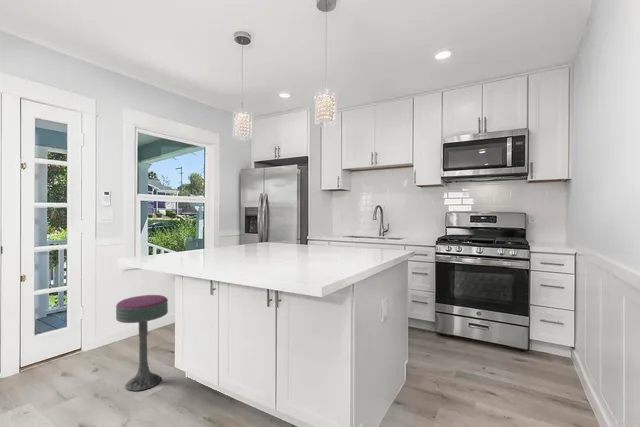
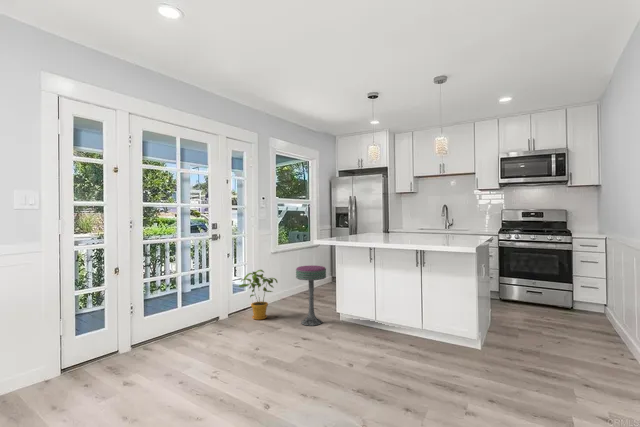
house plant: none [43,303,106,376] -> present [239,270,277,320]

